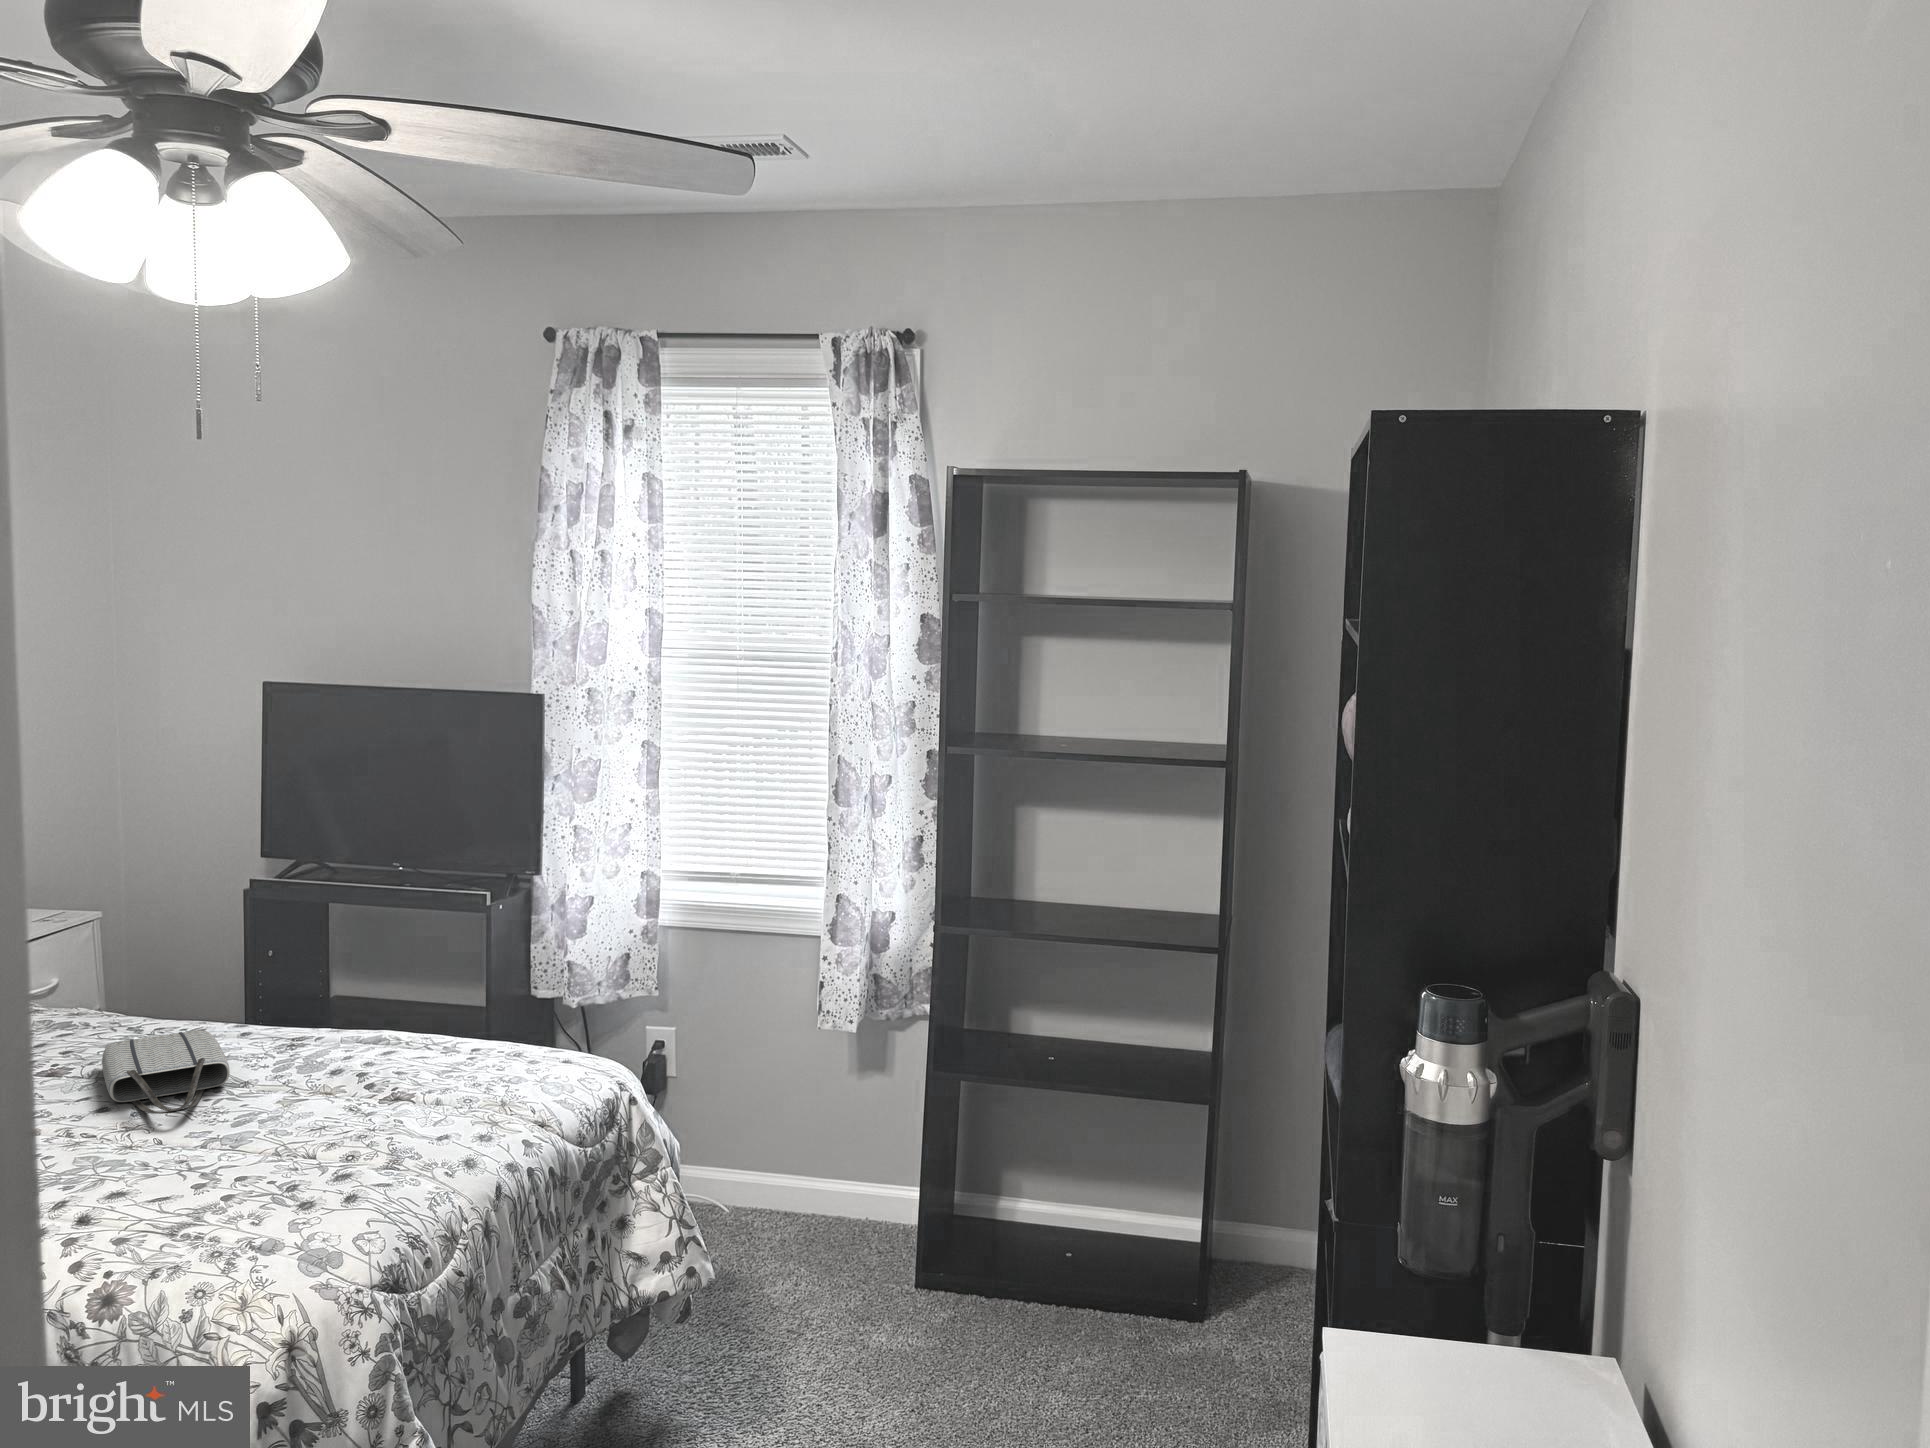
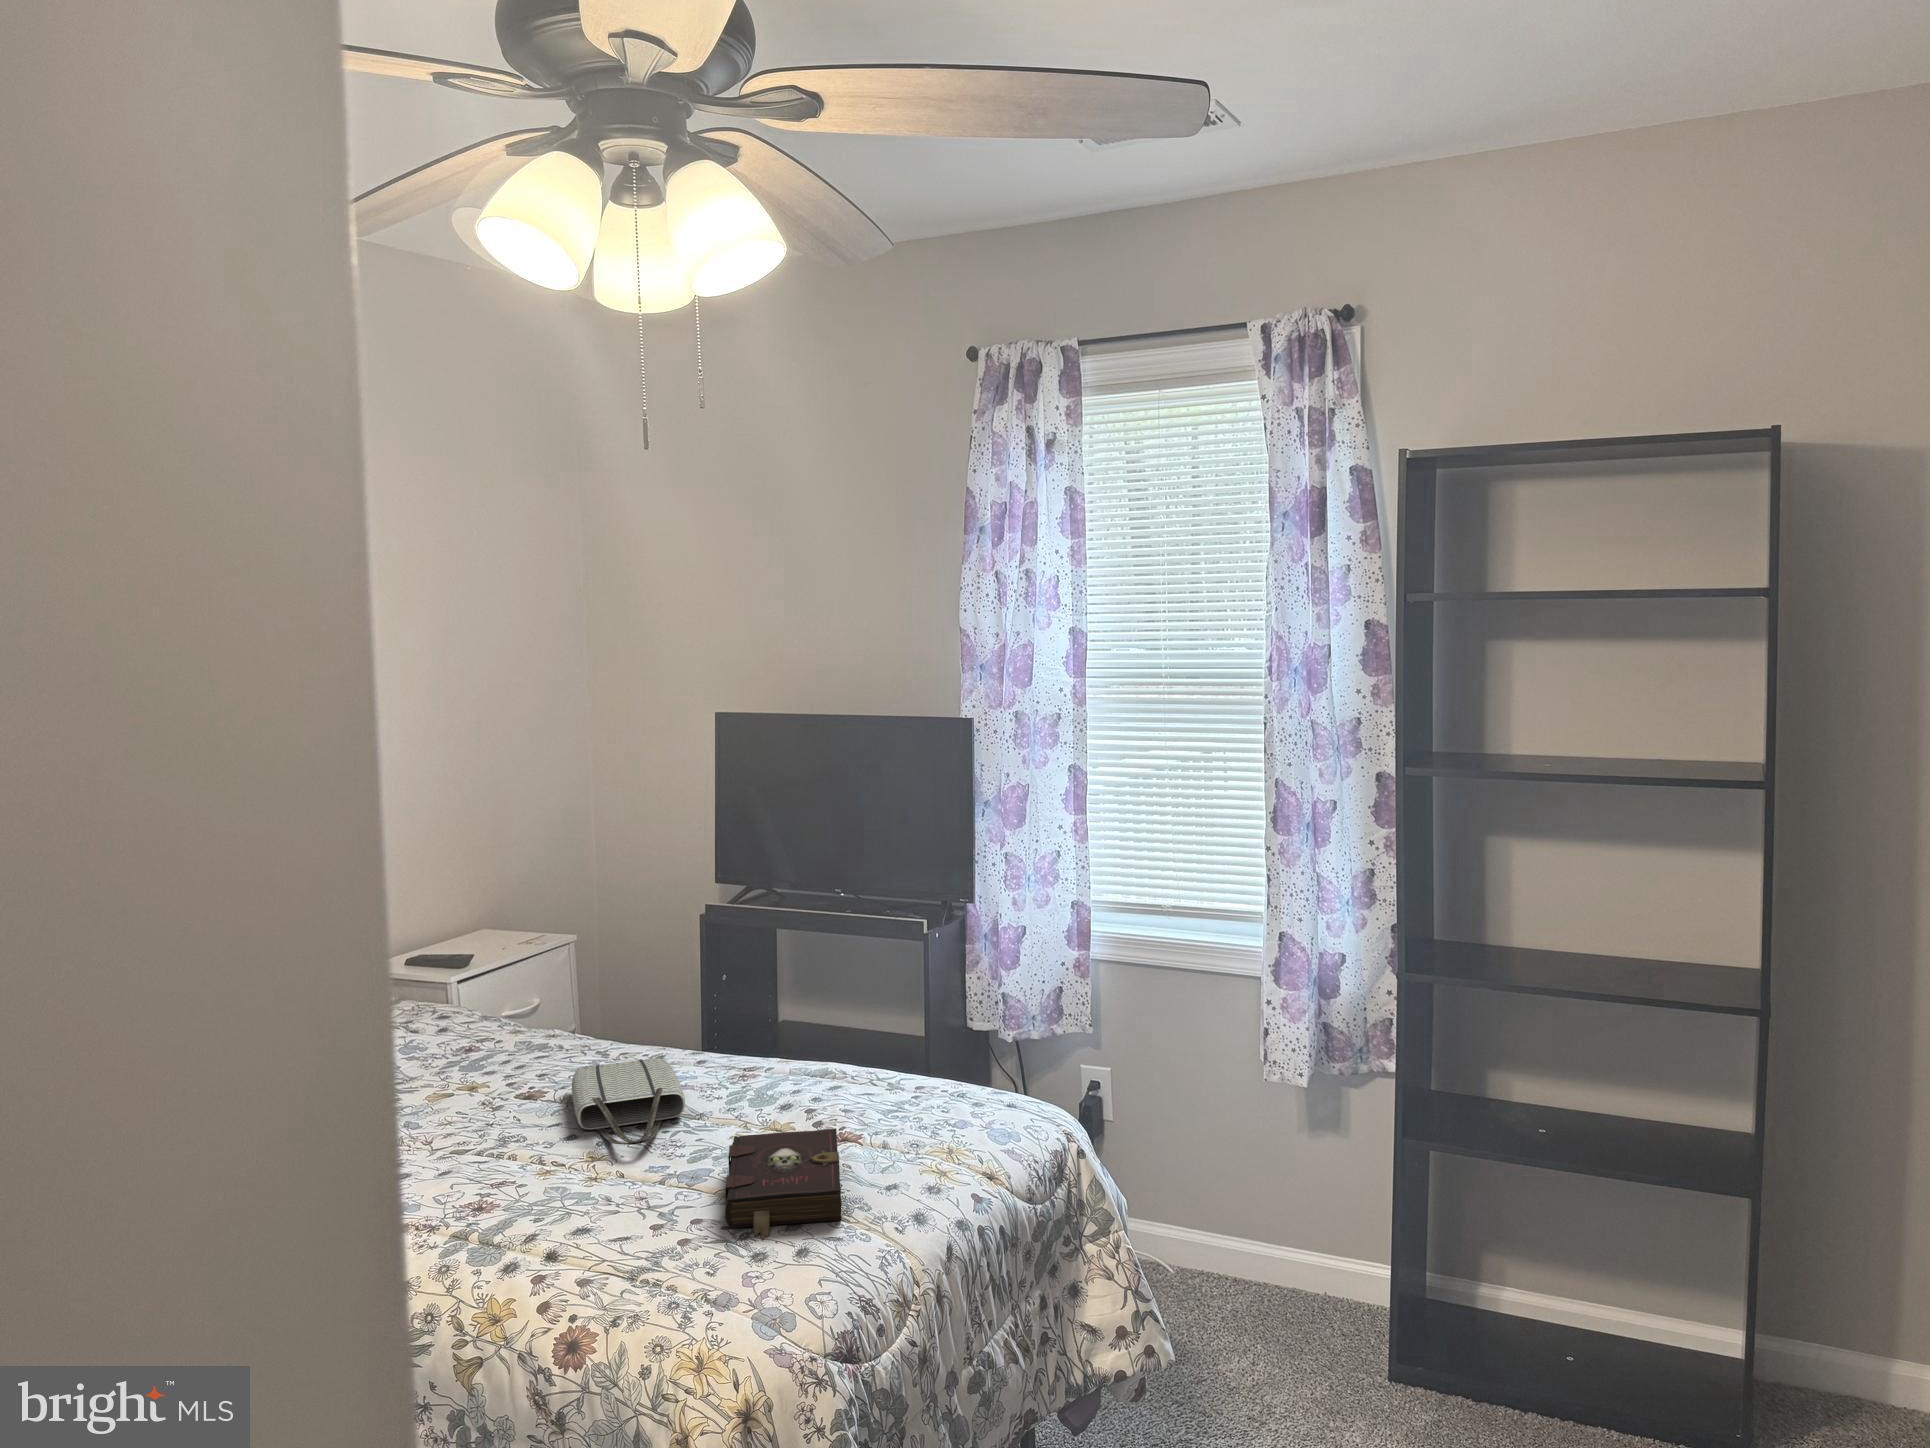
book: none [272,1086,392,1191] -> present [725,1128,841,1240]

